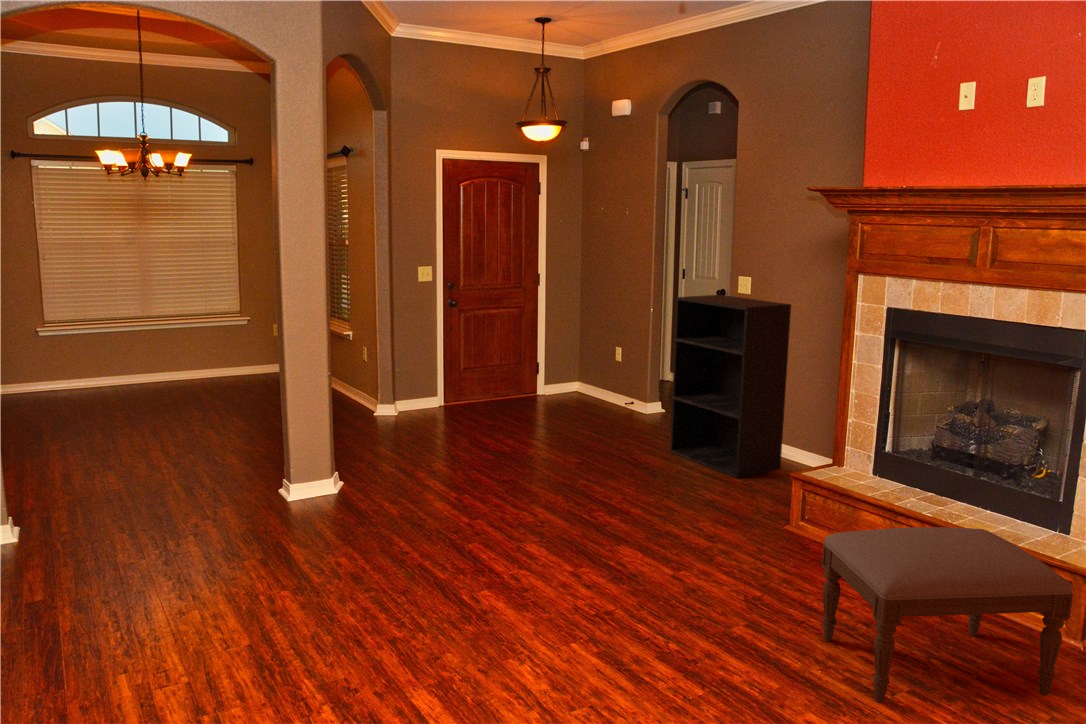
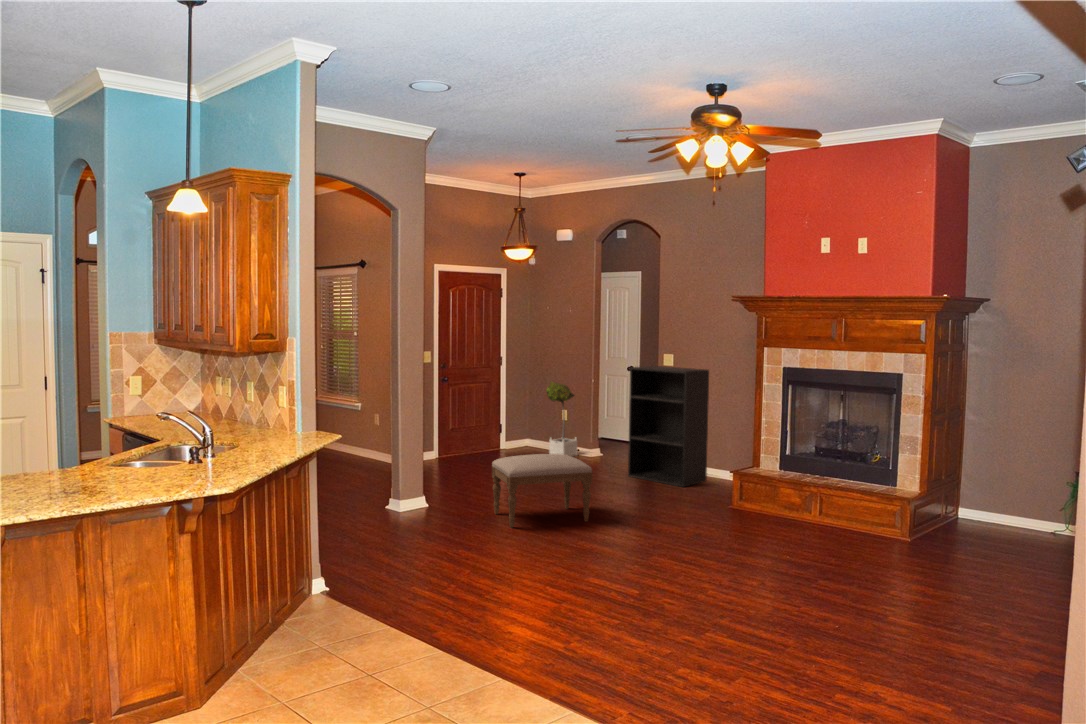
potted tree: none [589,310,629,414] -> present [546,382,578,456]
ottoman: present [822,527,1073,703] -> present [492,454,592,528]

